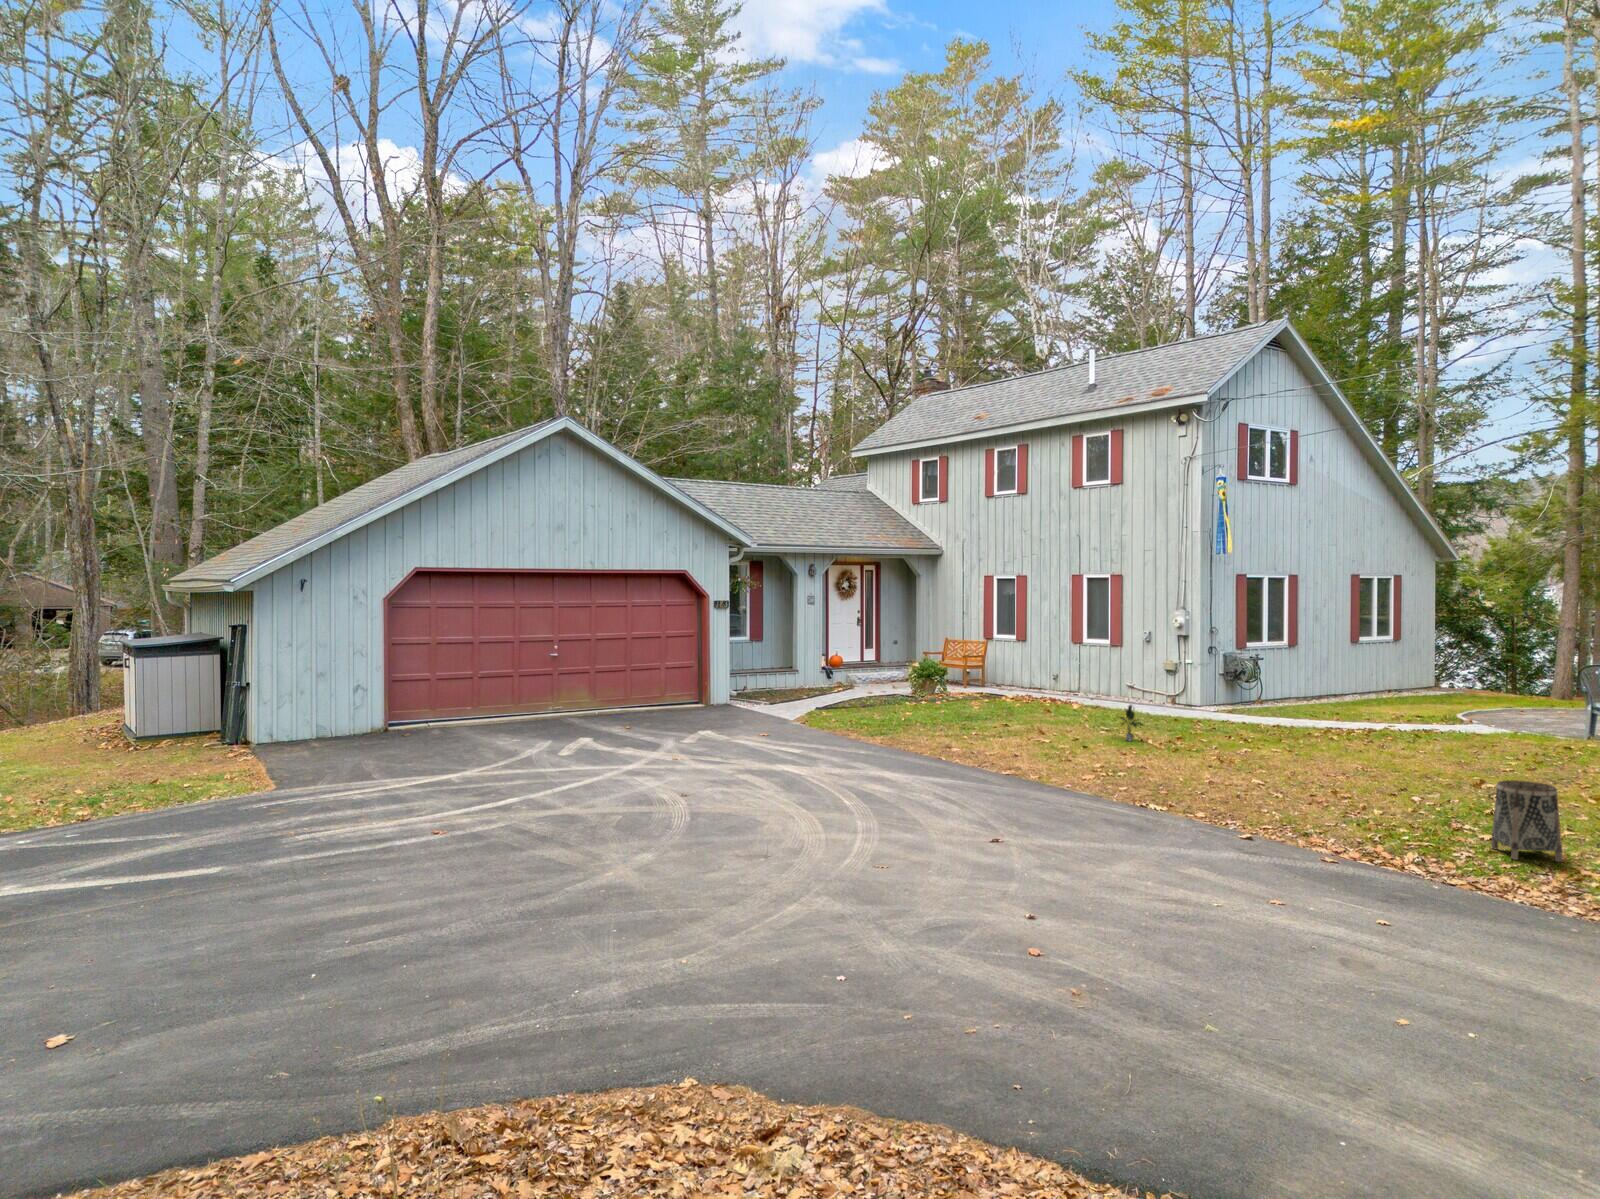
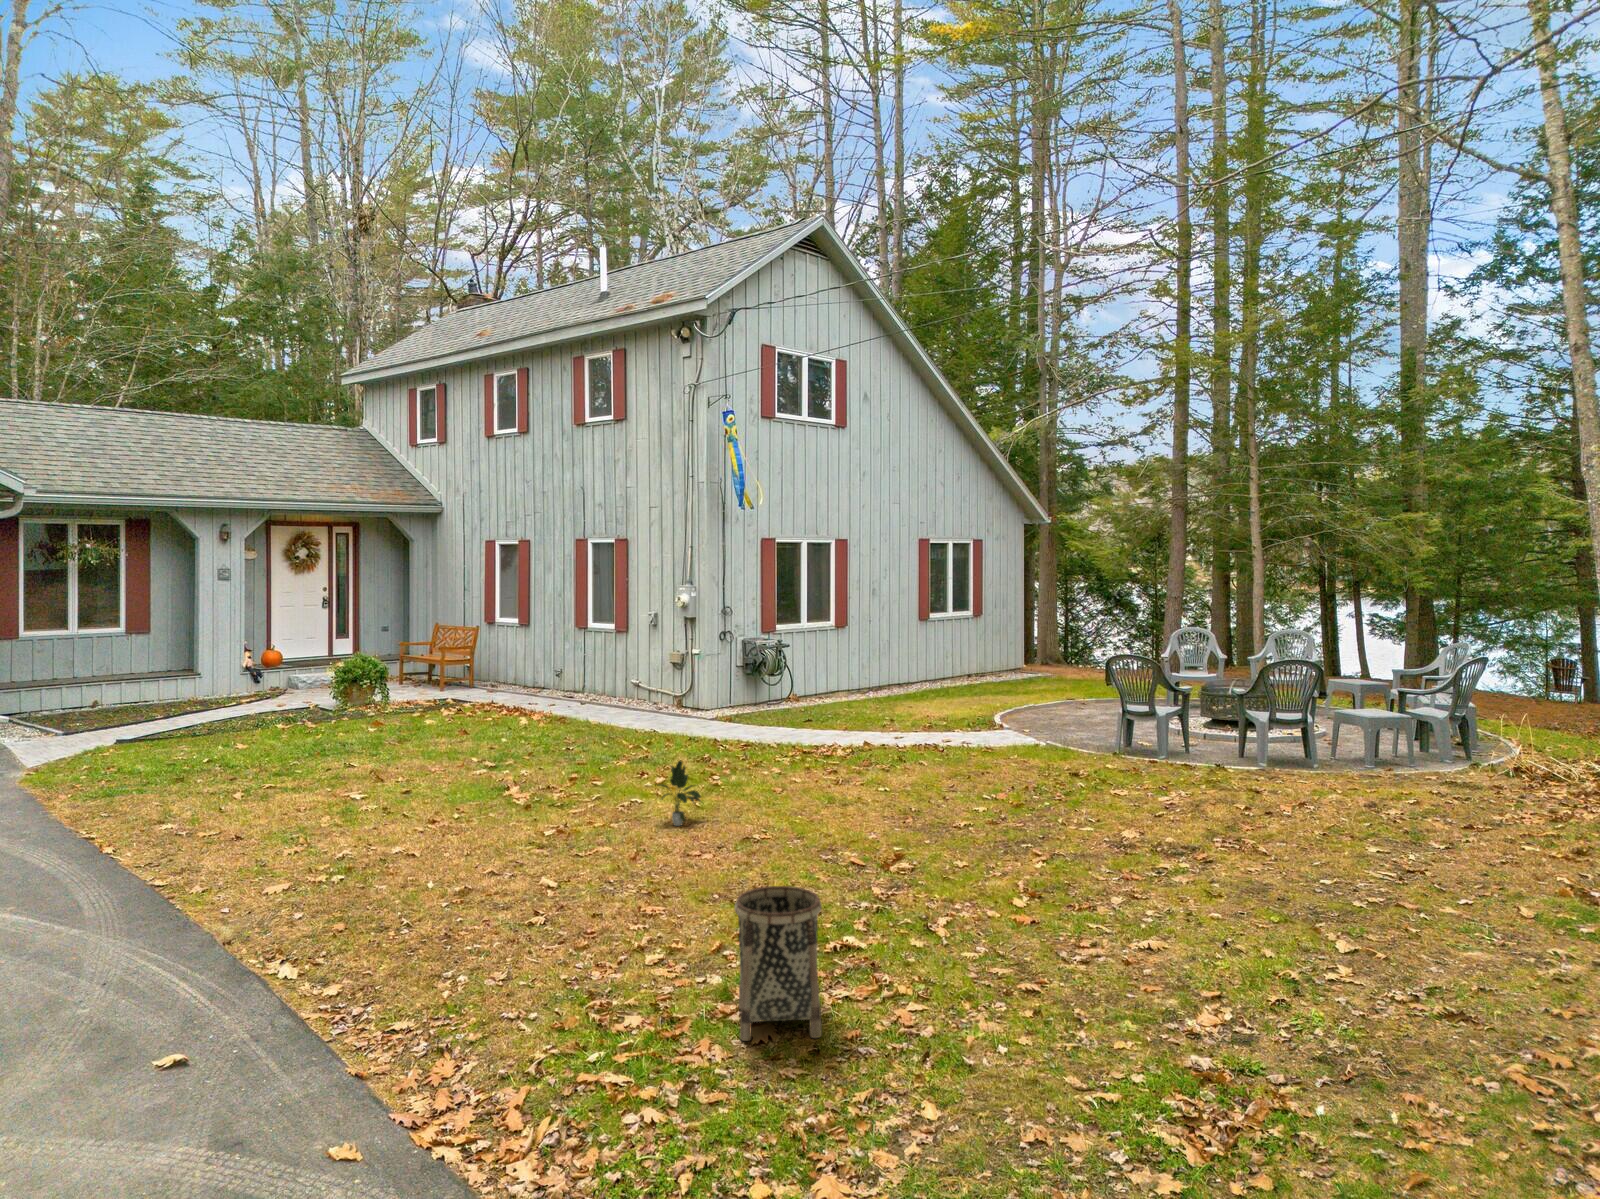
potted plant: present [1120,705,1142,741] -> present [659,760,701,826]

